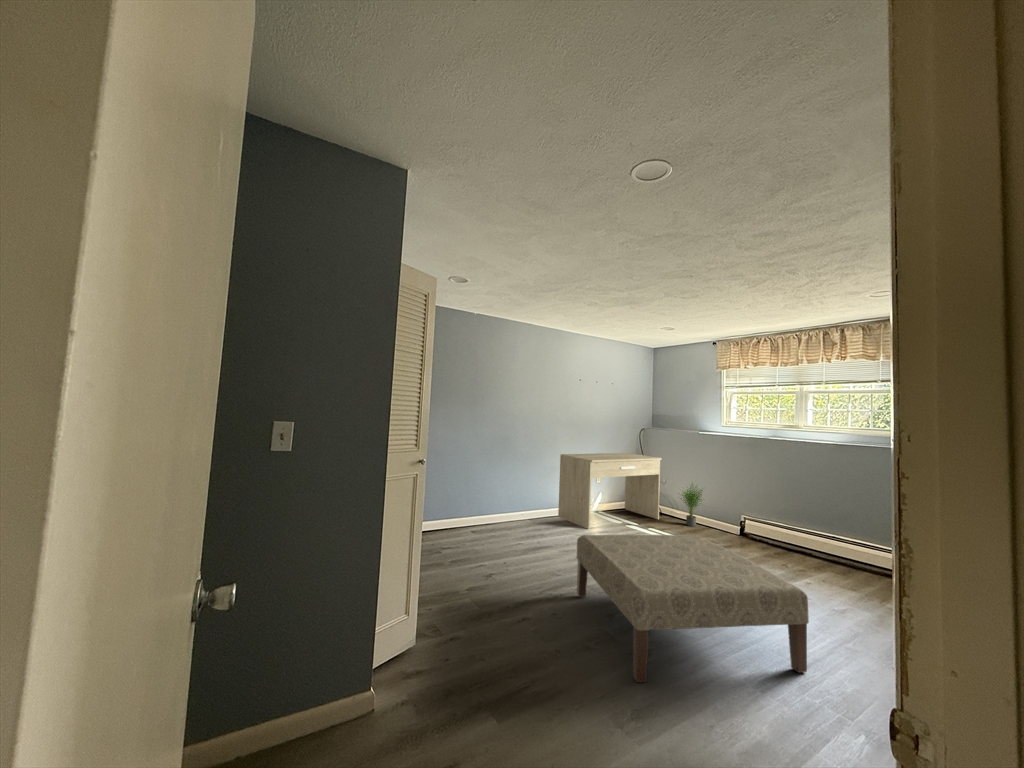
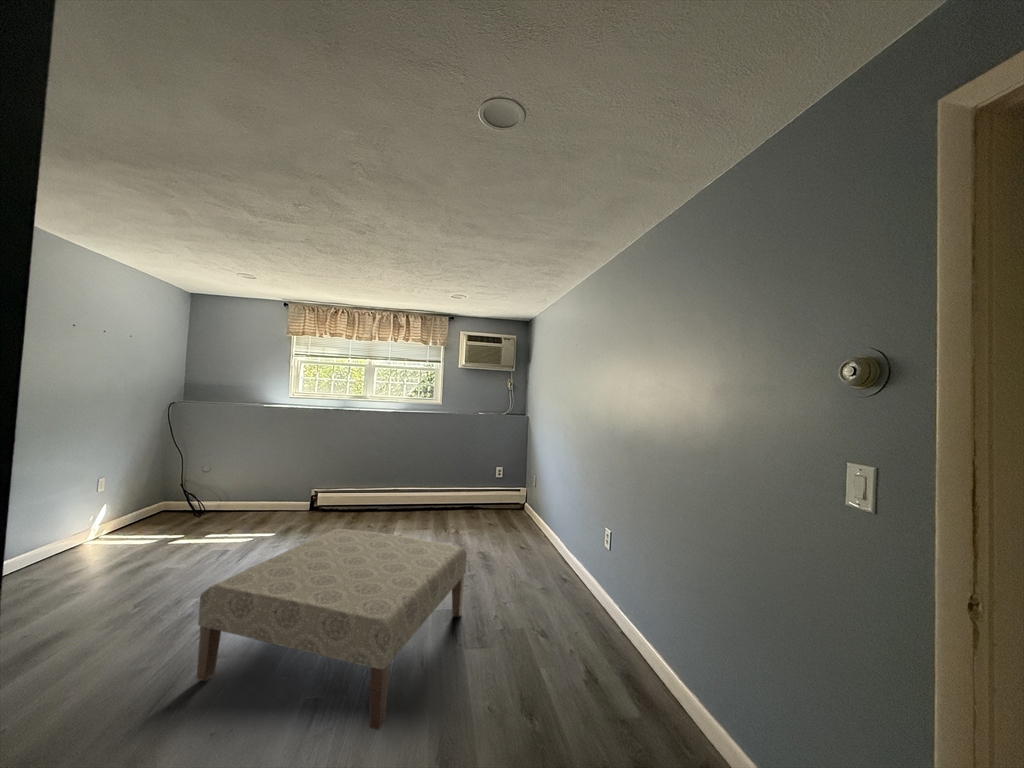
desk: present [558,453,662,529] -> none [15,438,216,571]
potted plant: present [682,484,703,526] -> none [233,464,273,517]

